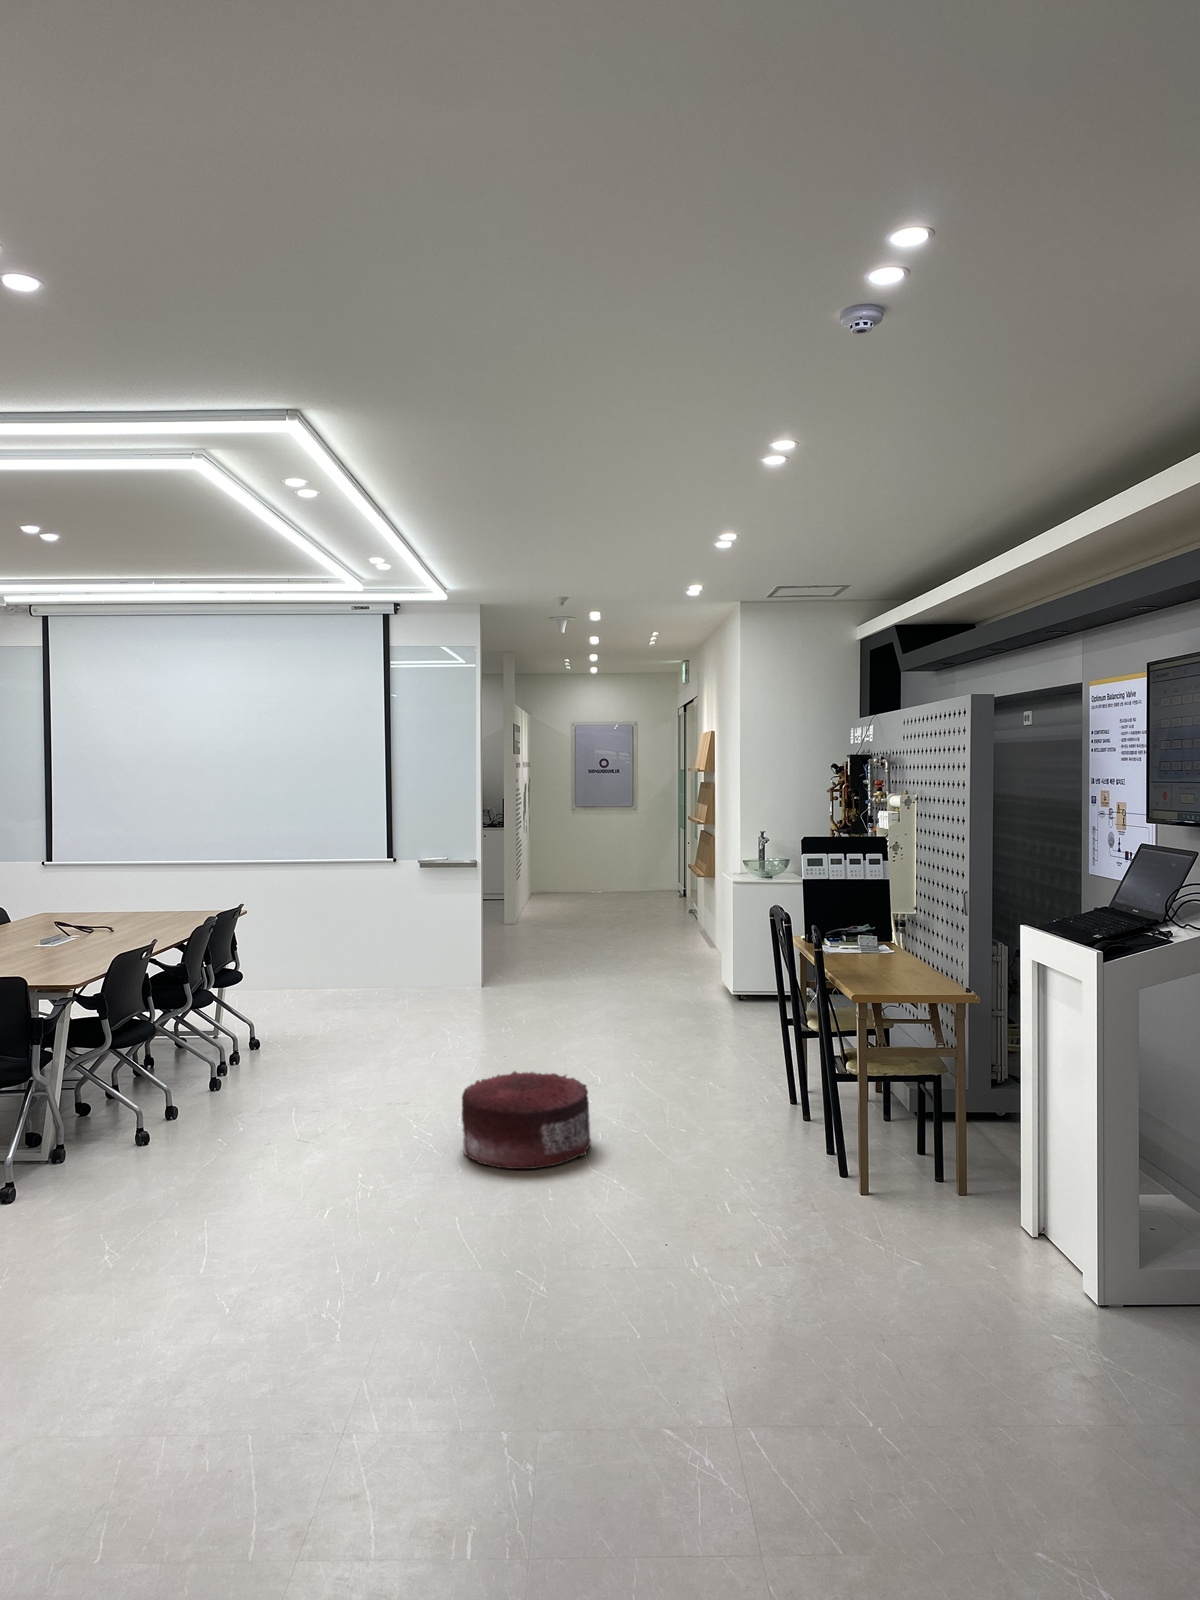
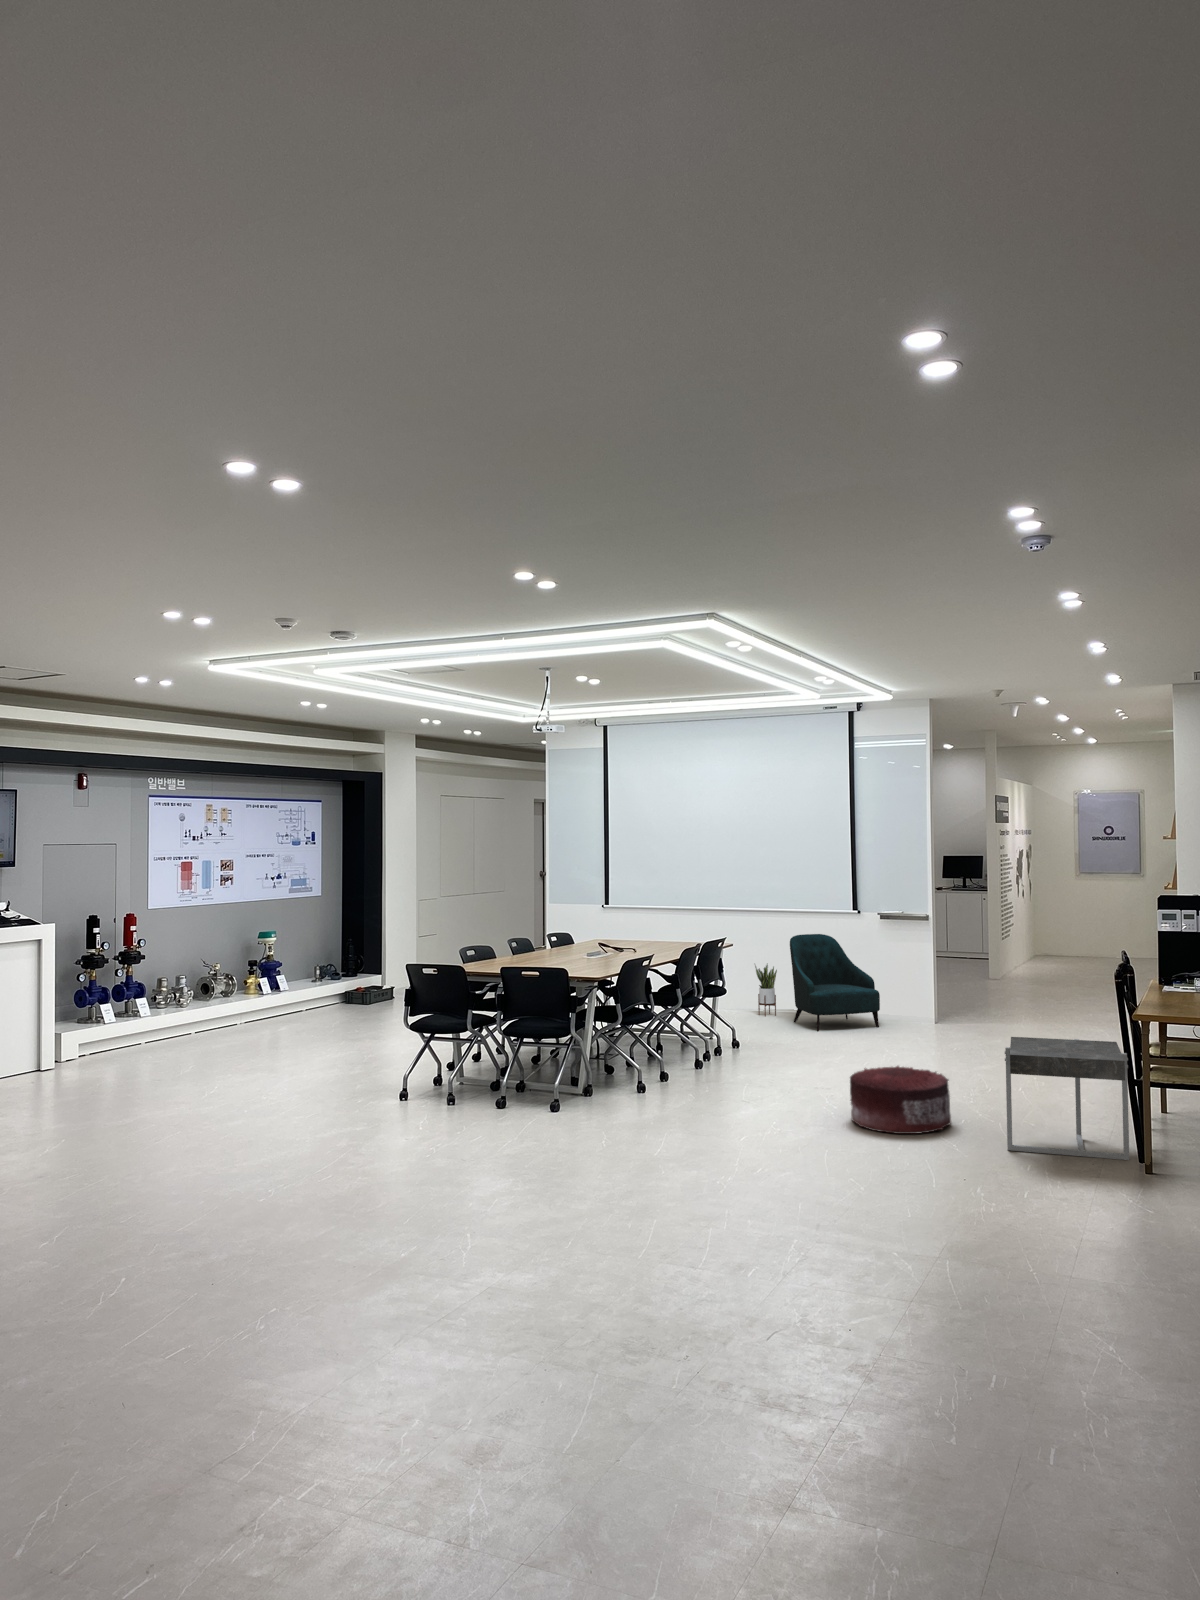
armchair: none [310,890,424,1013] -> present [790,934,880,1031]
potted plant: none [262,929,291,996] -> present [754,963,777,1016]
side table: none [668,1022,825,1175] -> present [1005,1037,1129,1160]

